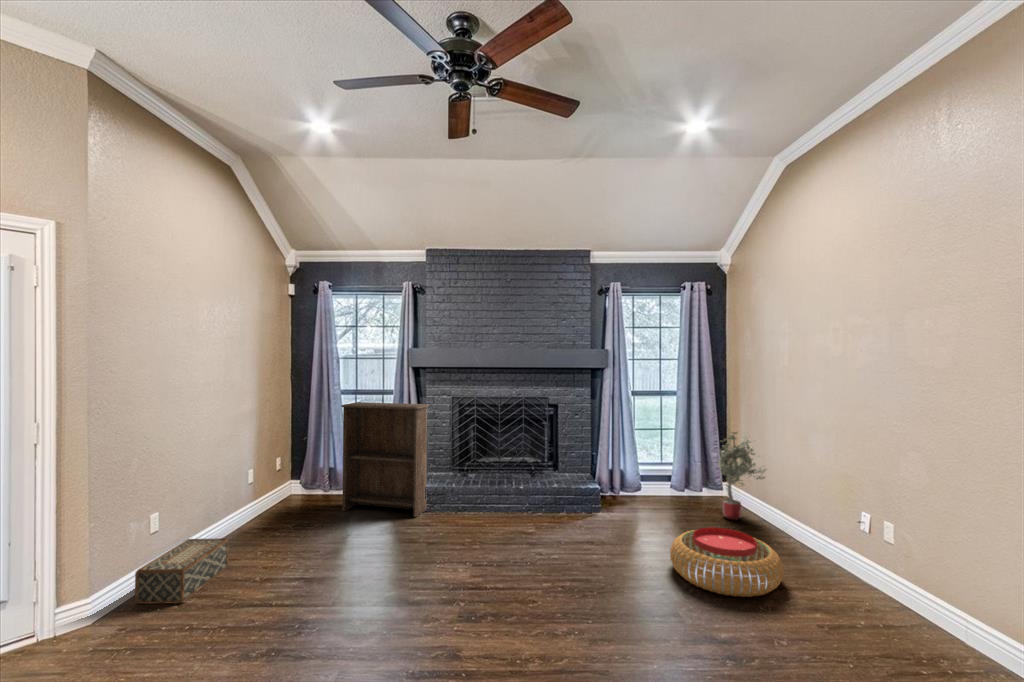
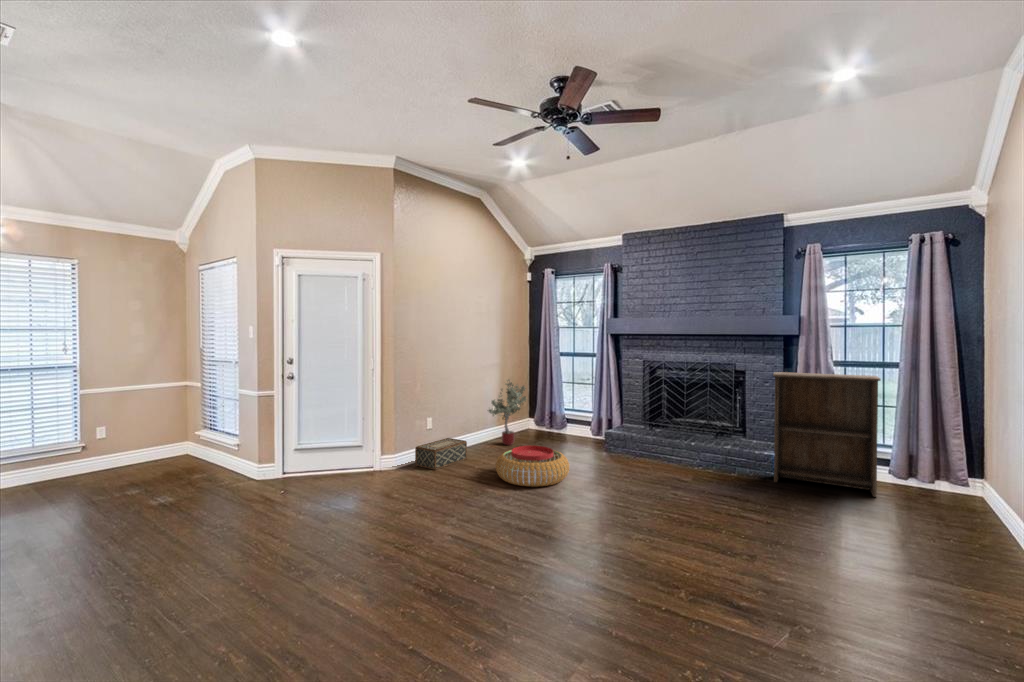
bookshelf: present [341,402,429,517] -> present [773,372,881,497]
potted tree: present [718,432,767,520] -> present [488,380,527,445]
pouf: present [670,527,783,597] -> present [496,446,569,487]

